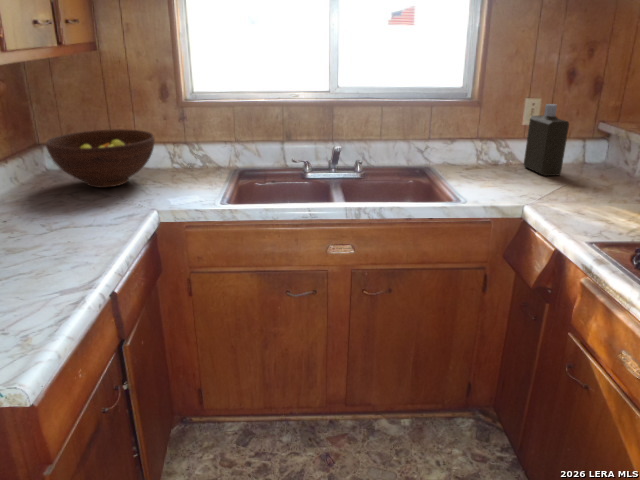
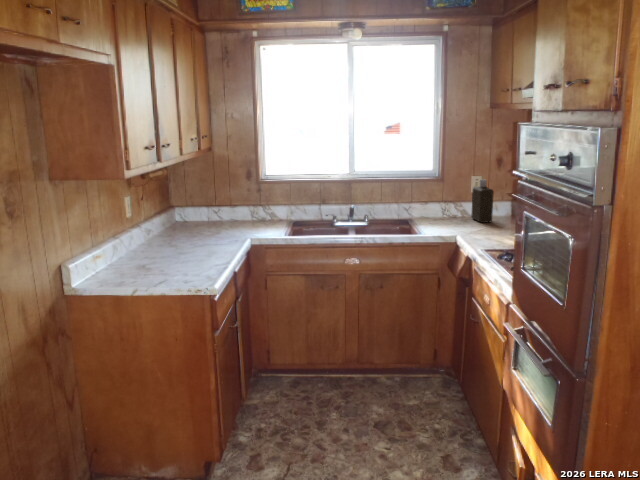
fruit bowl: present [46,129,155,188] -> none [186,197,245,229]

